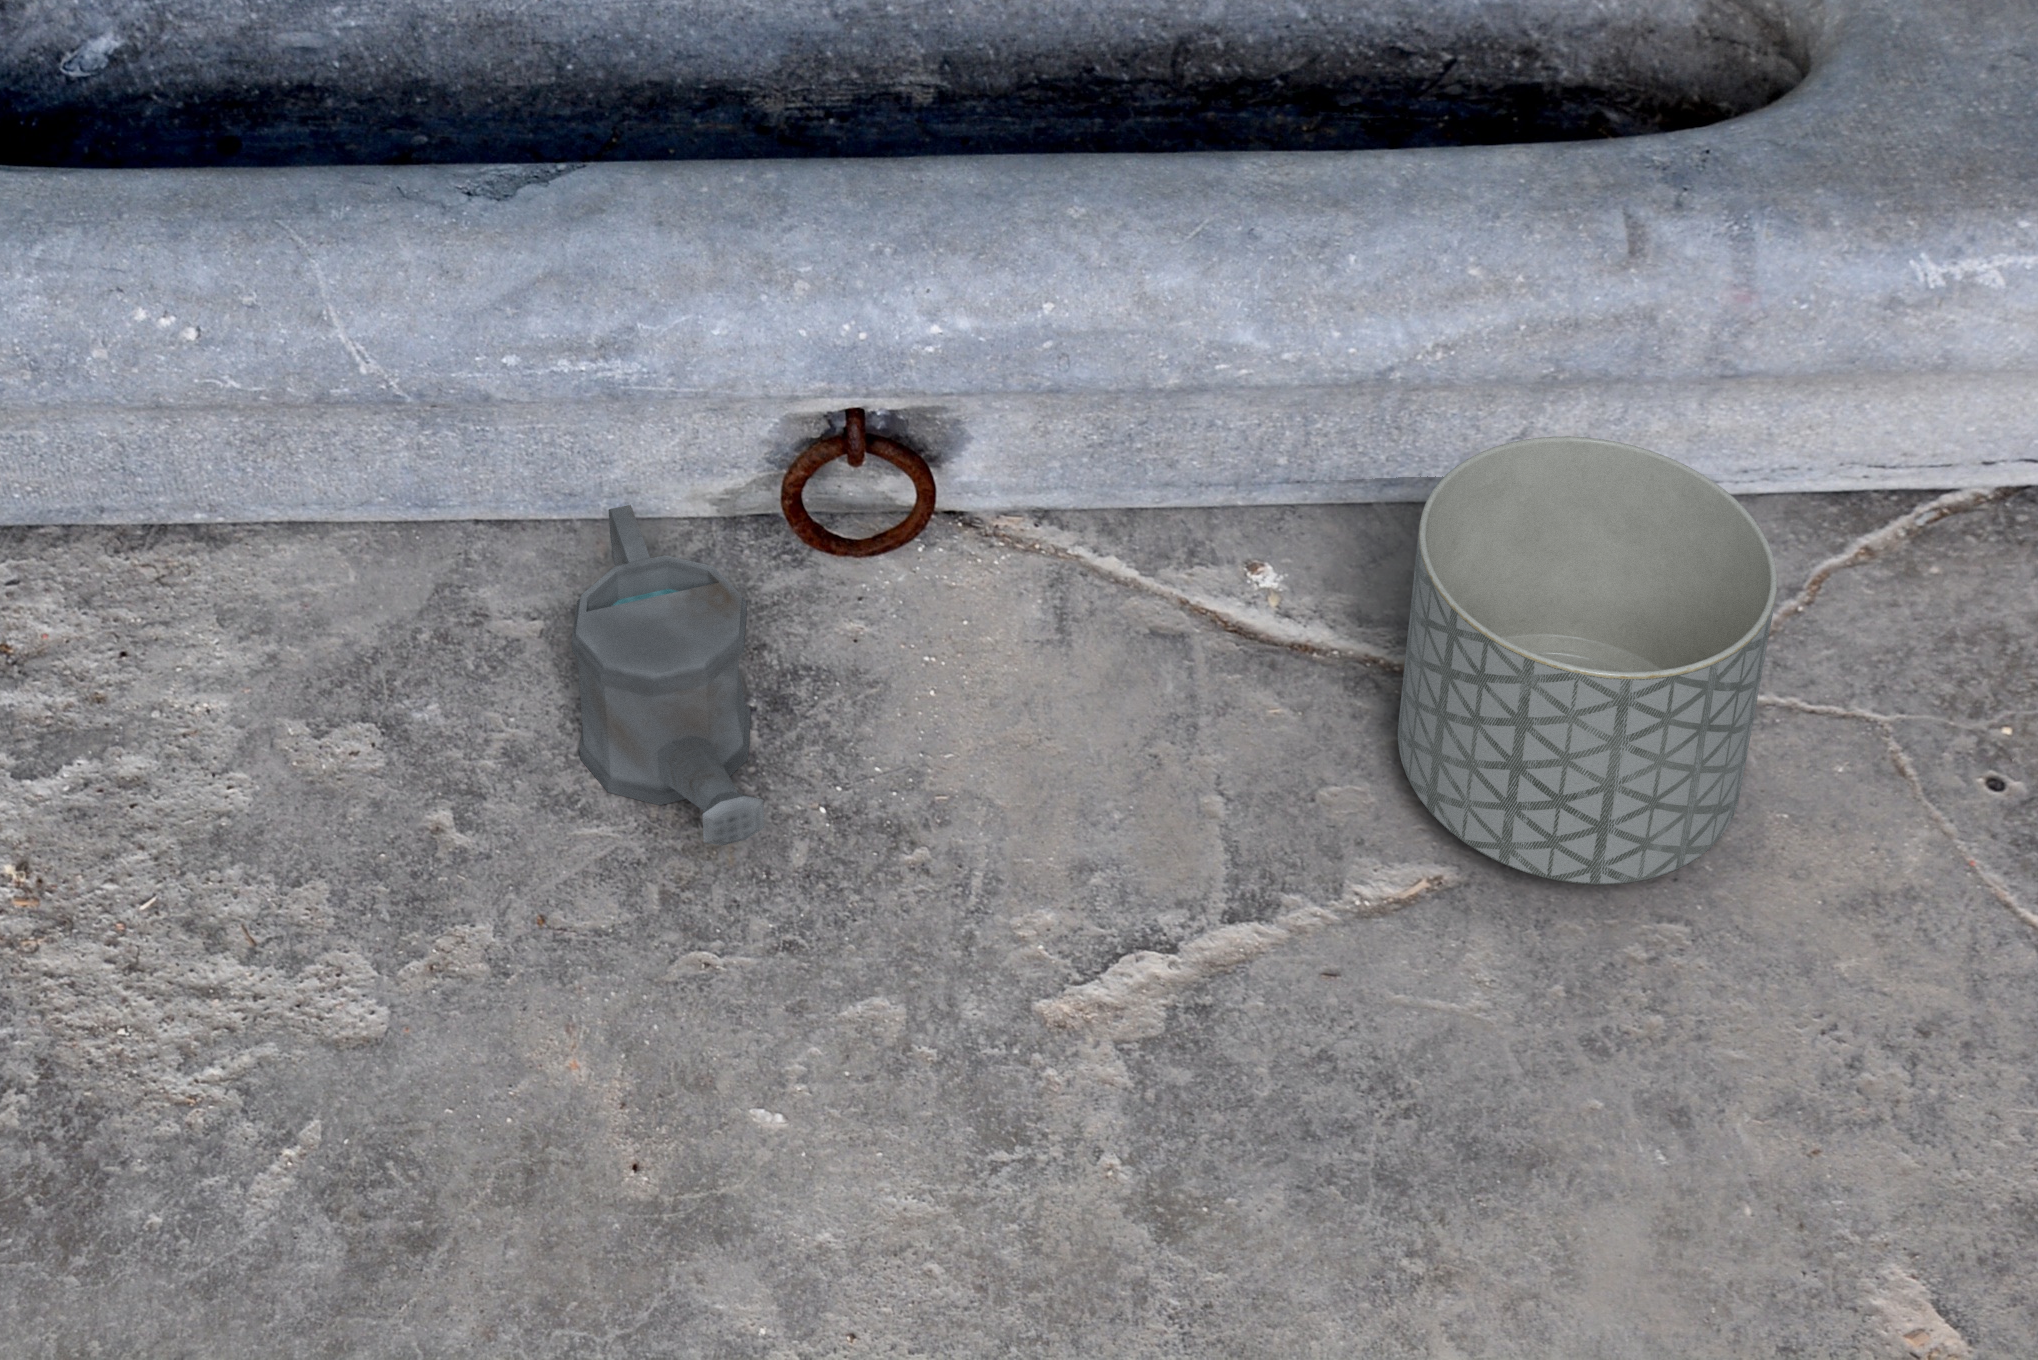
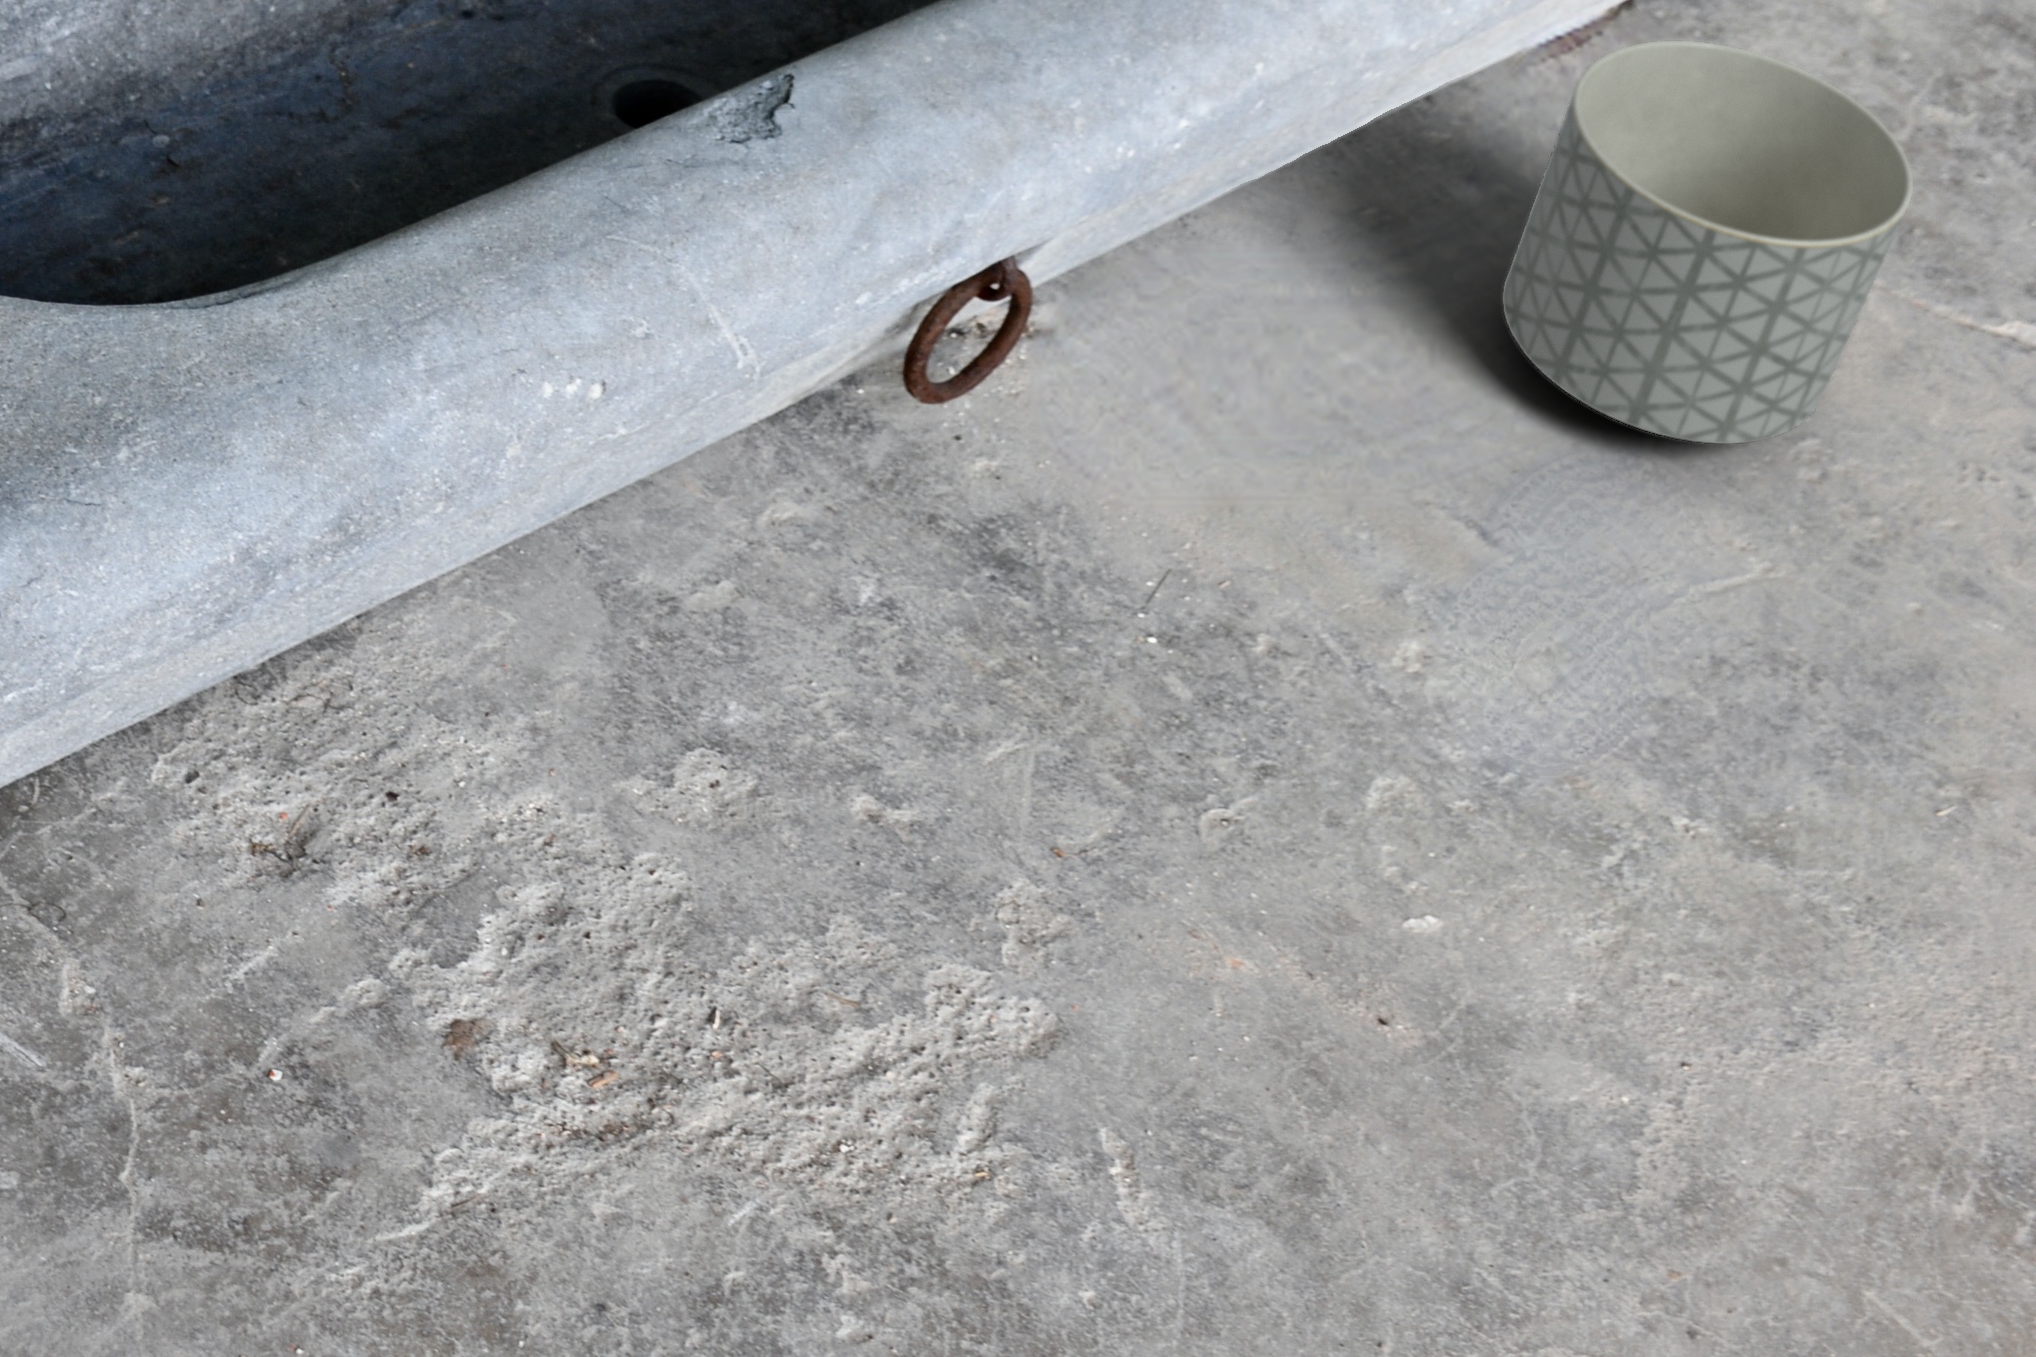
watering can: present [571,505,764,845] -> none [835,424,1315,713]

